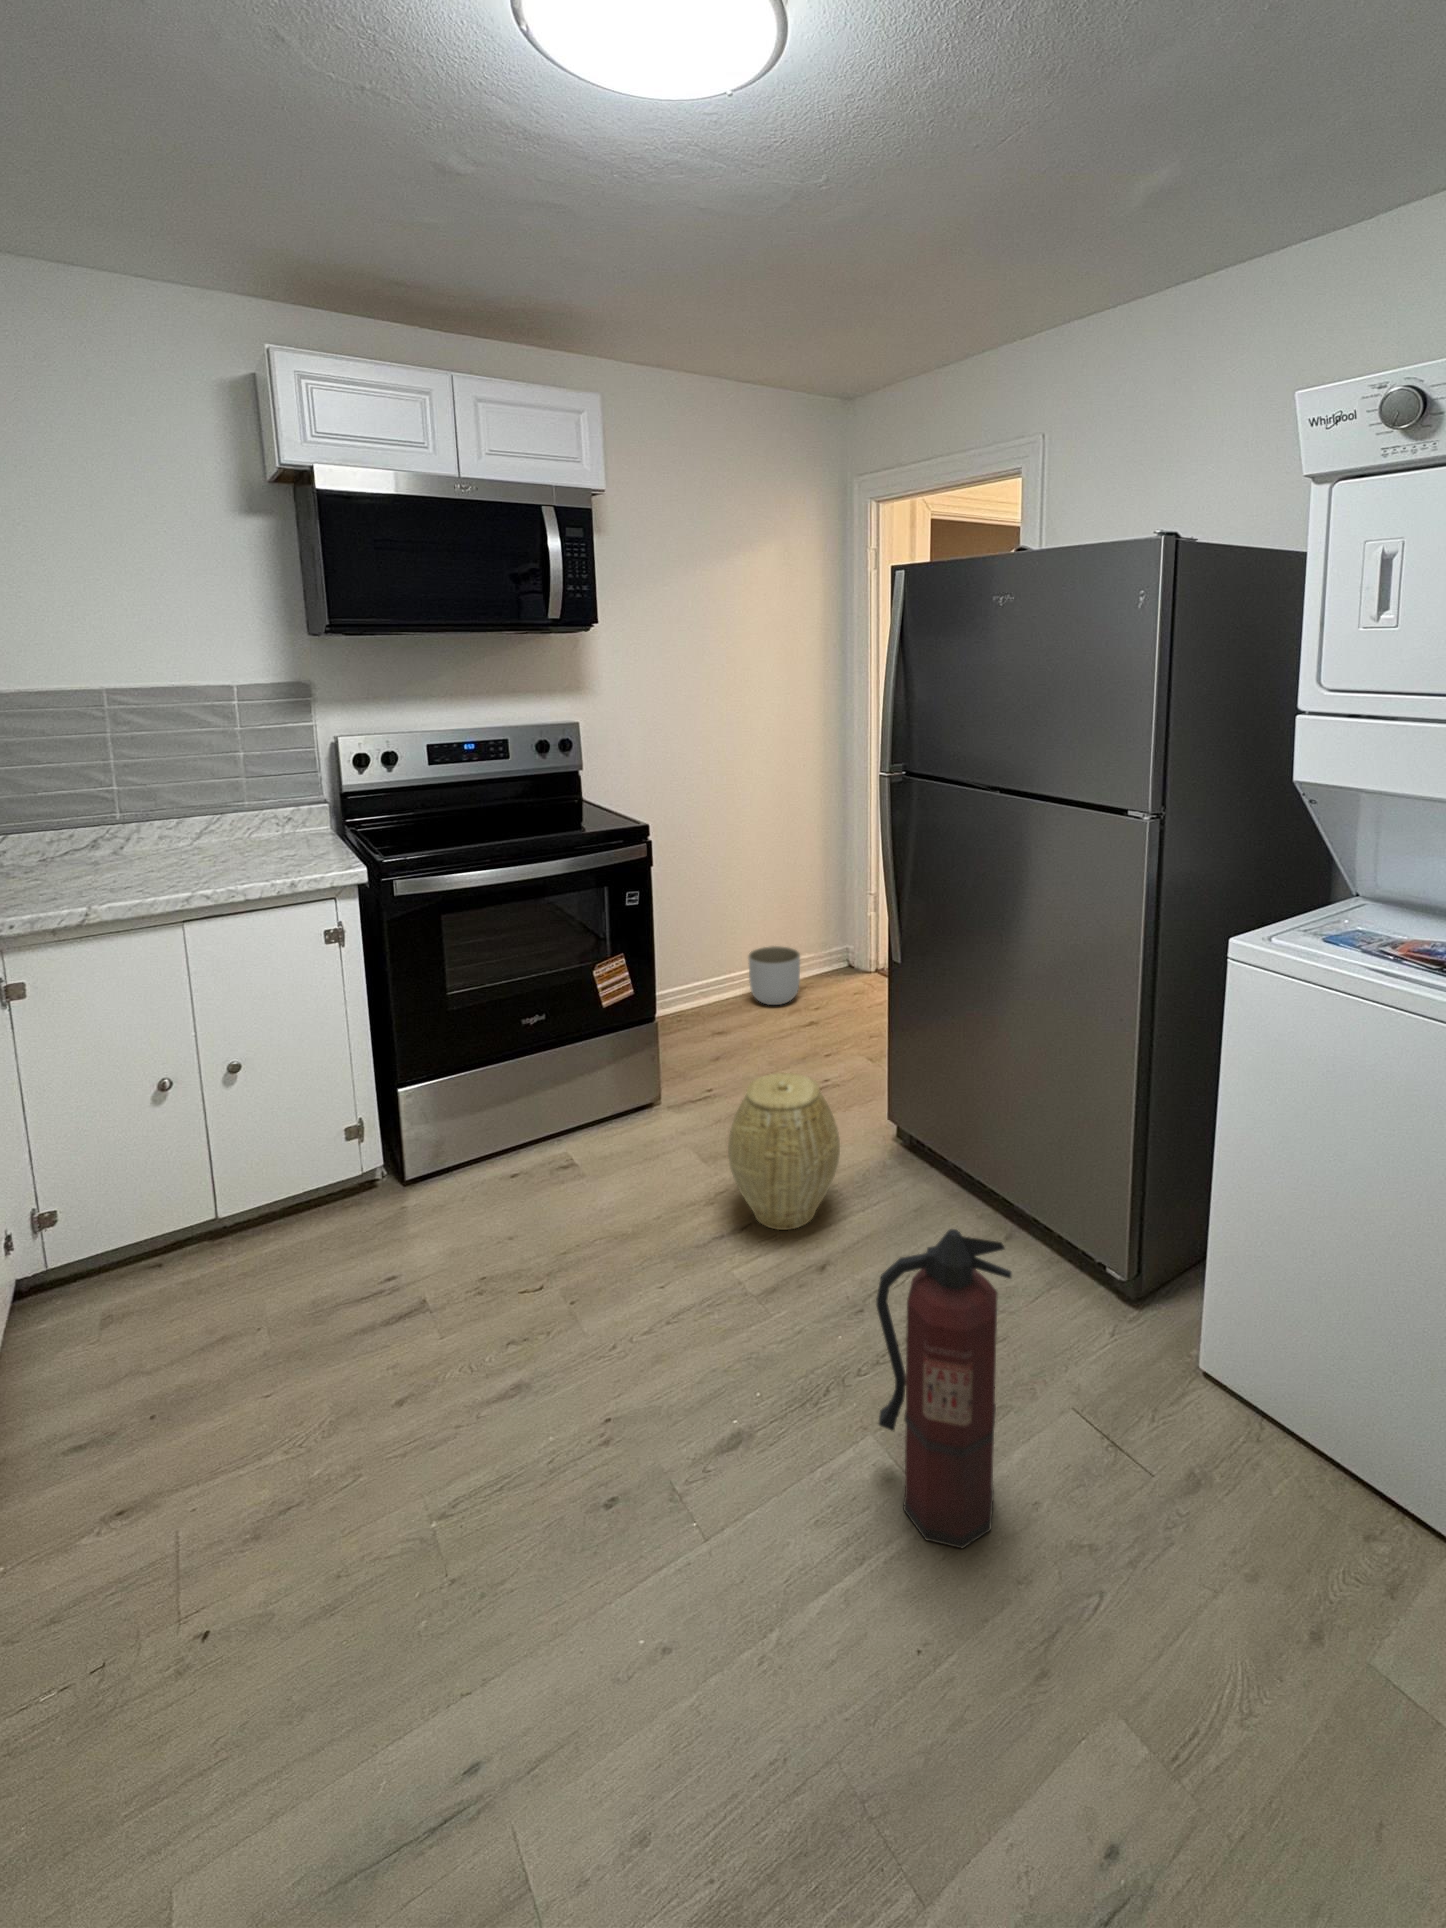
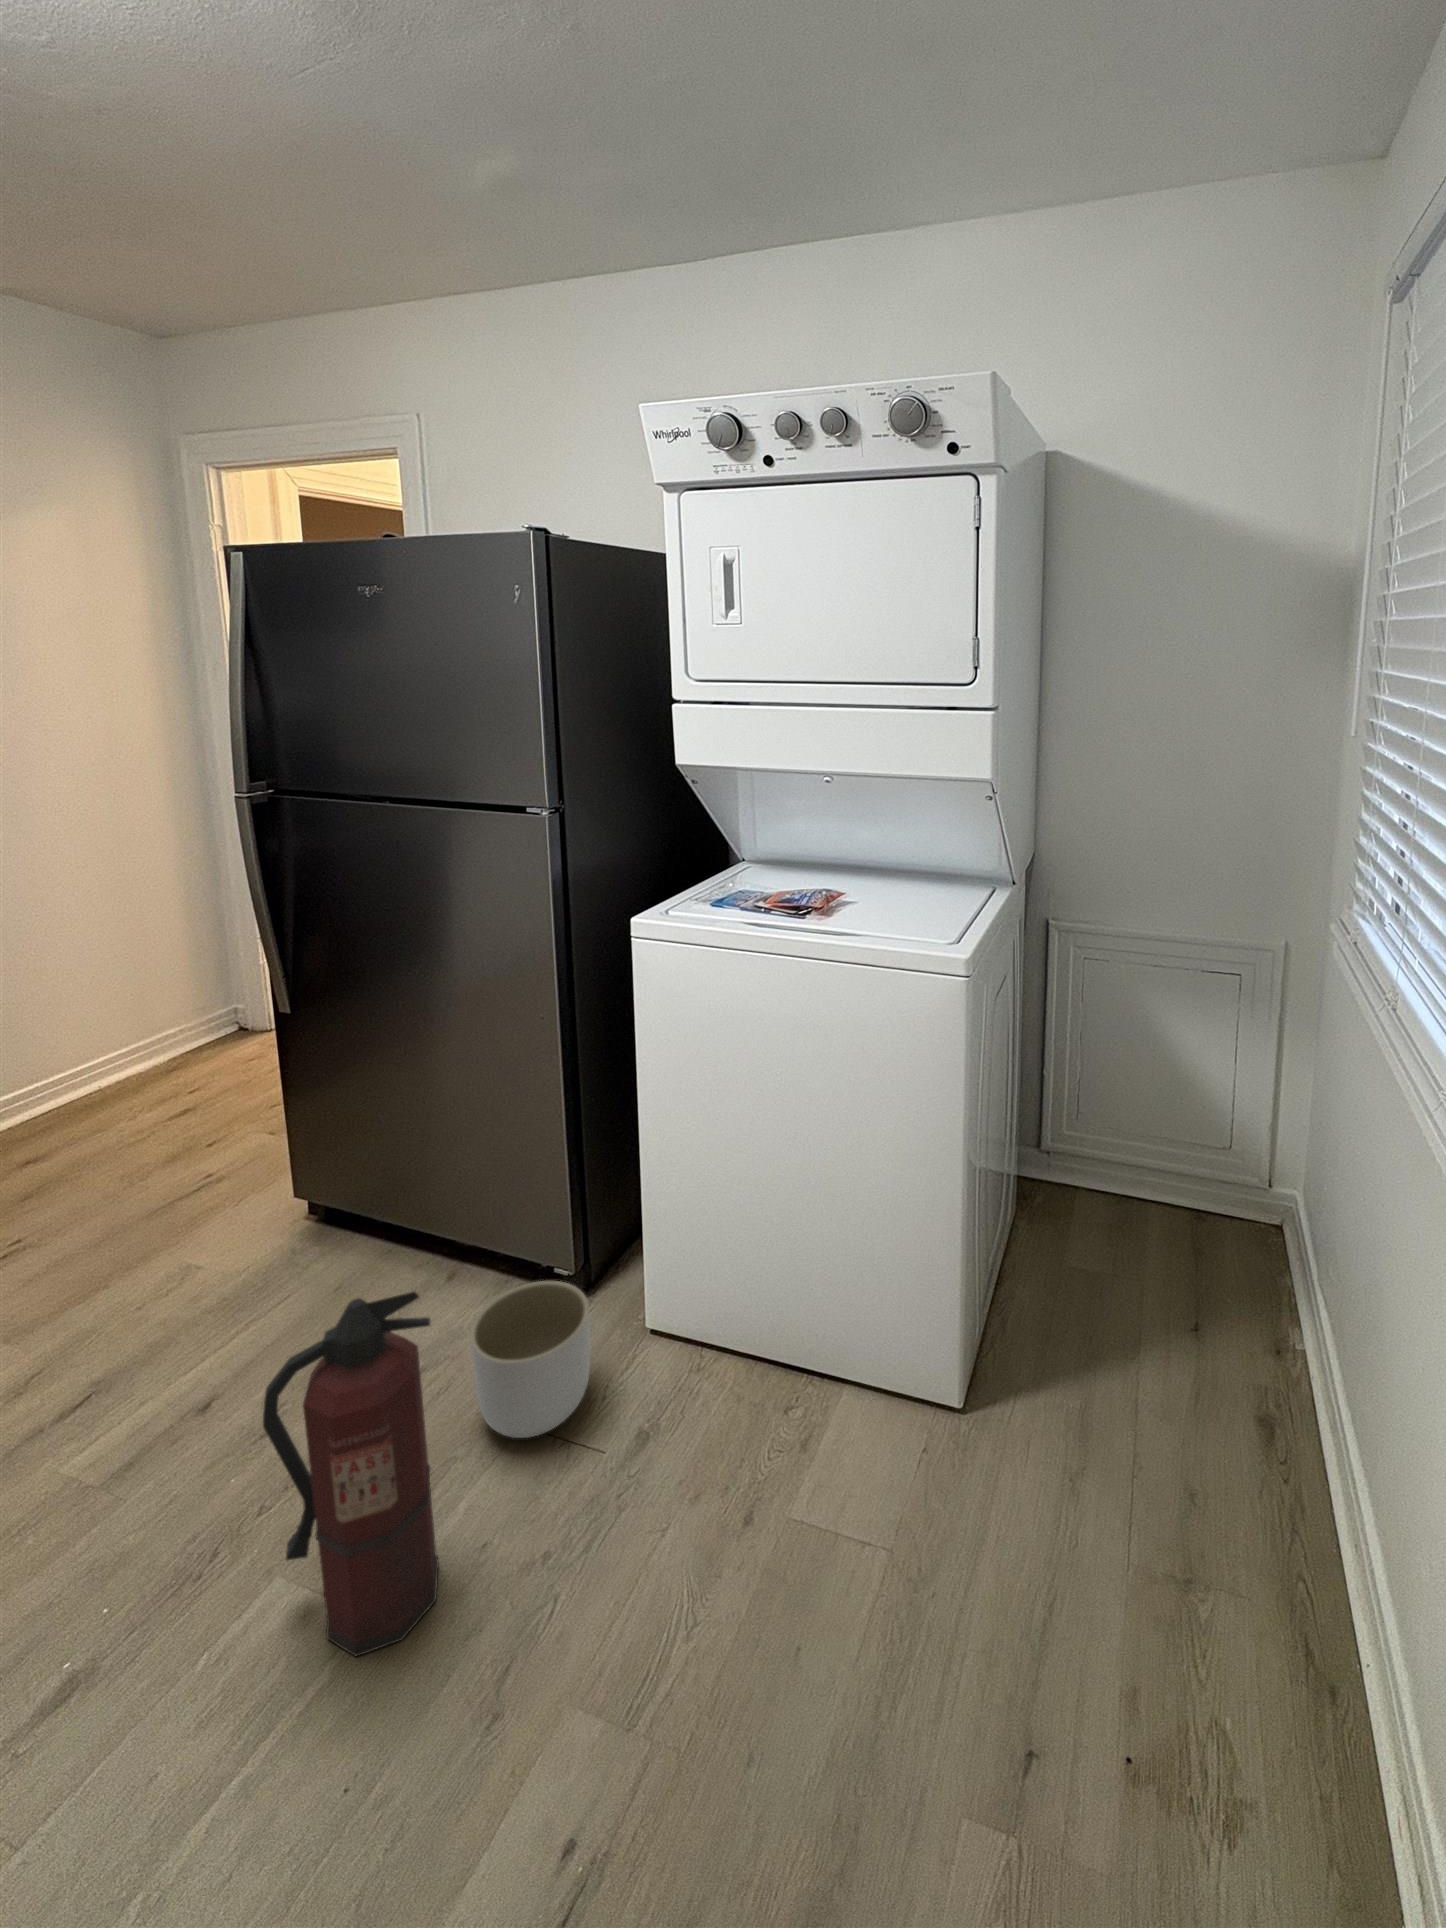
planter: present [748,946,800,1005] -> present [470,1281,590,1438]
woven basket: present [728,1073,840,1230] -> none [41,1182,223,1390]

